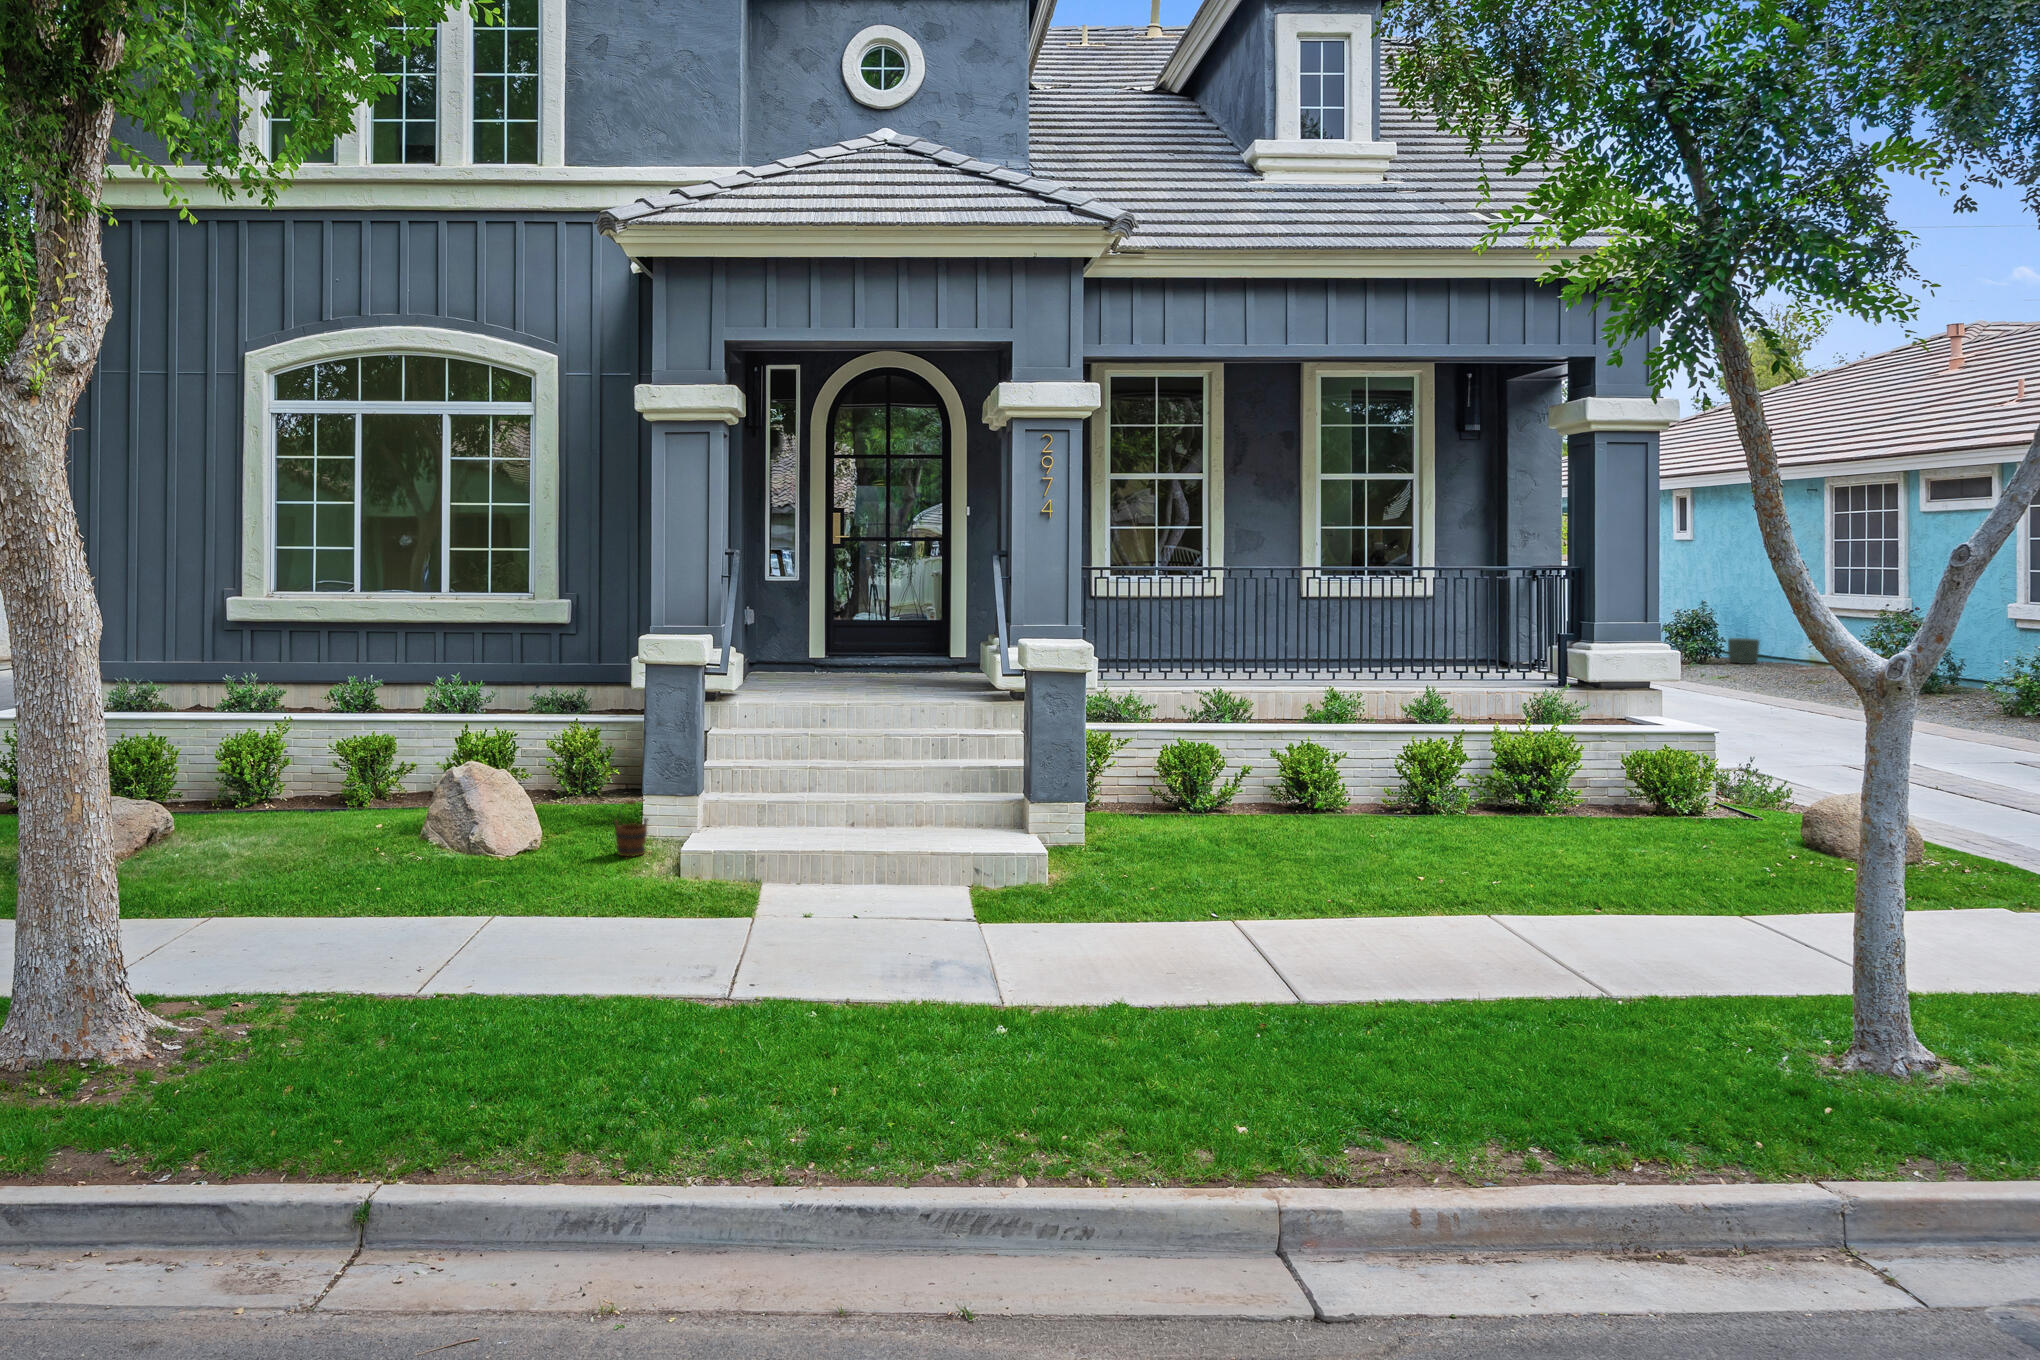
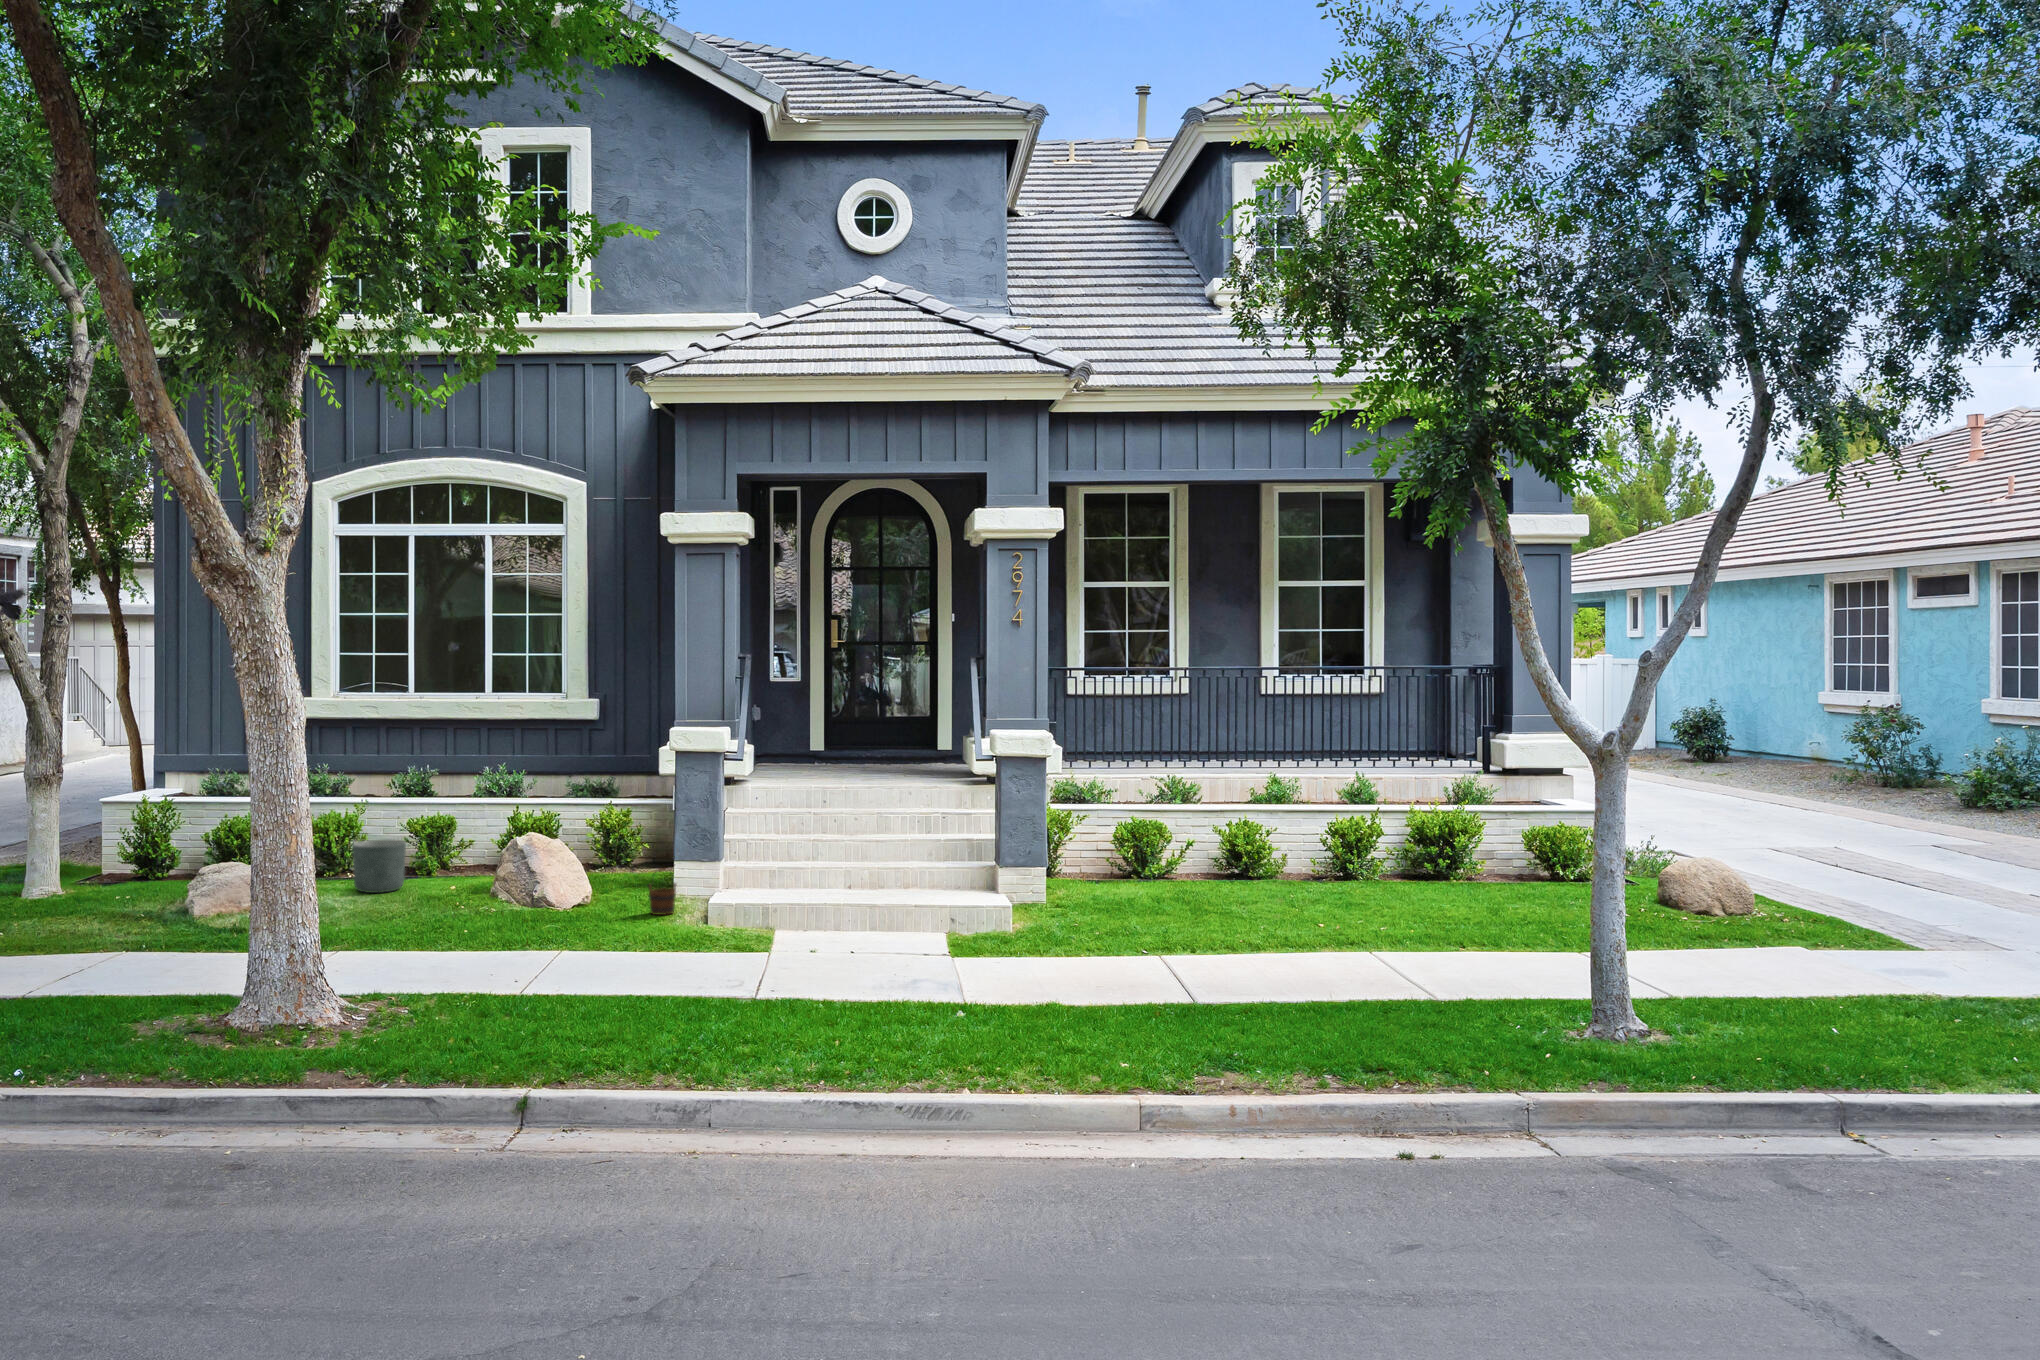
planter: present [1728,638,1759,664] -> present [352,839,406,893]

